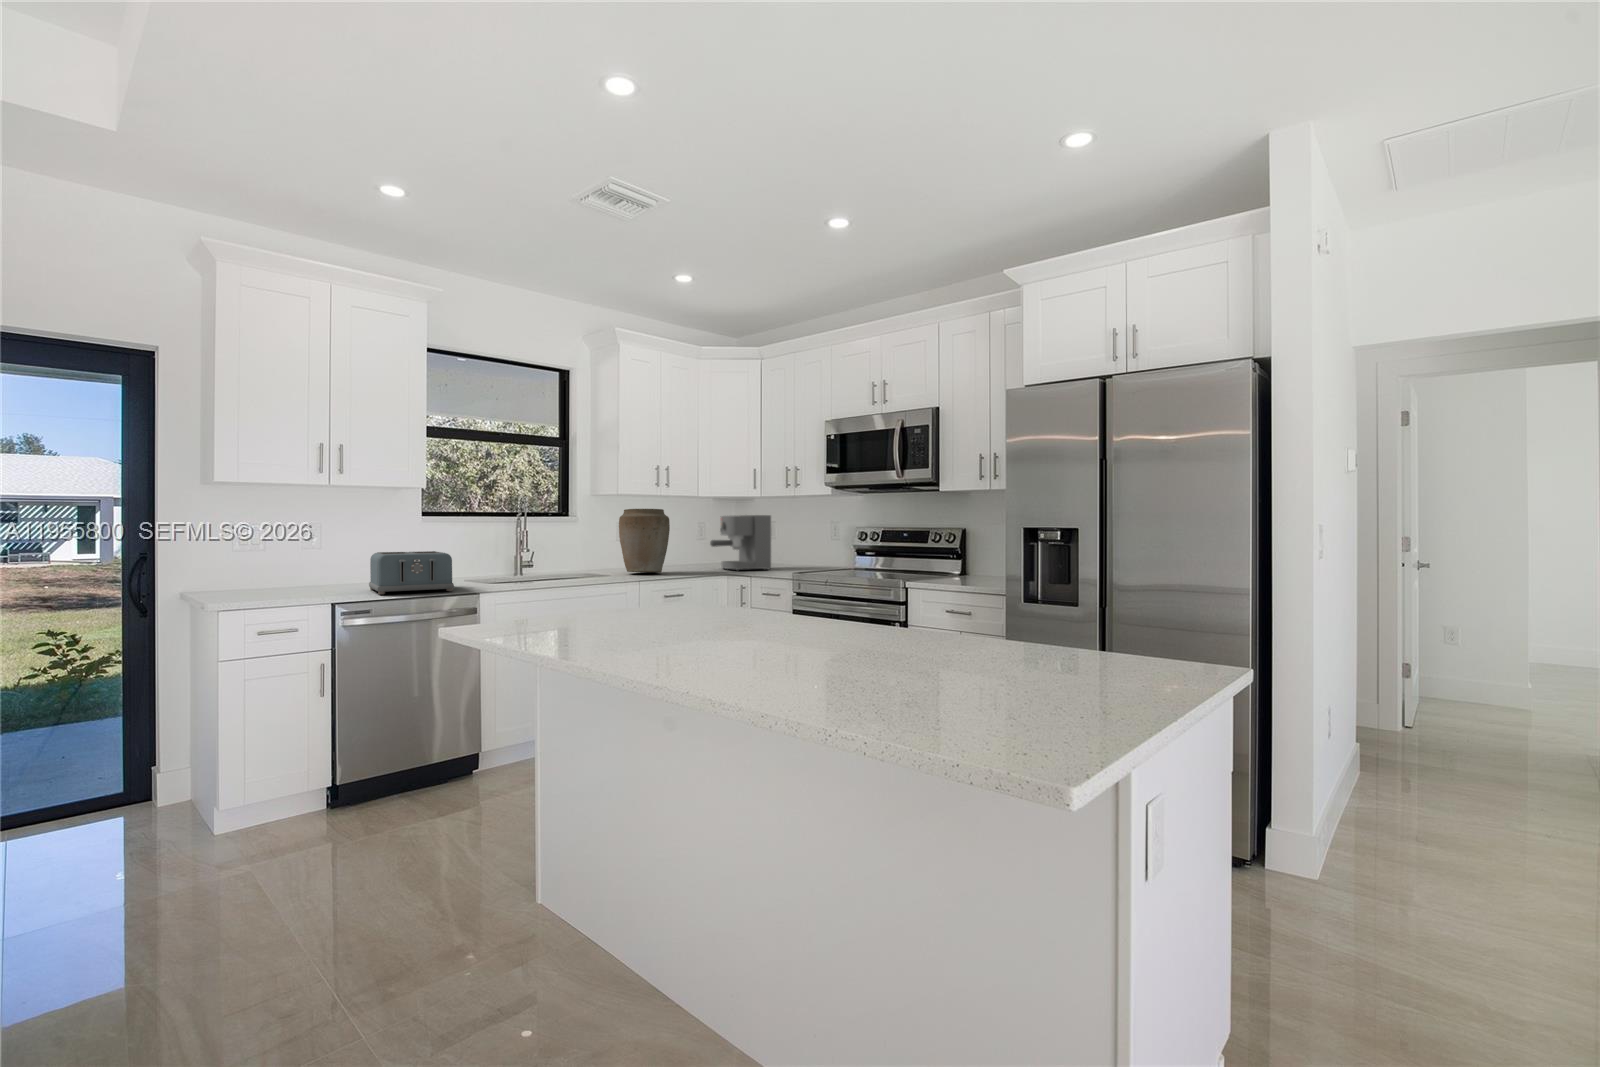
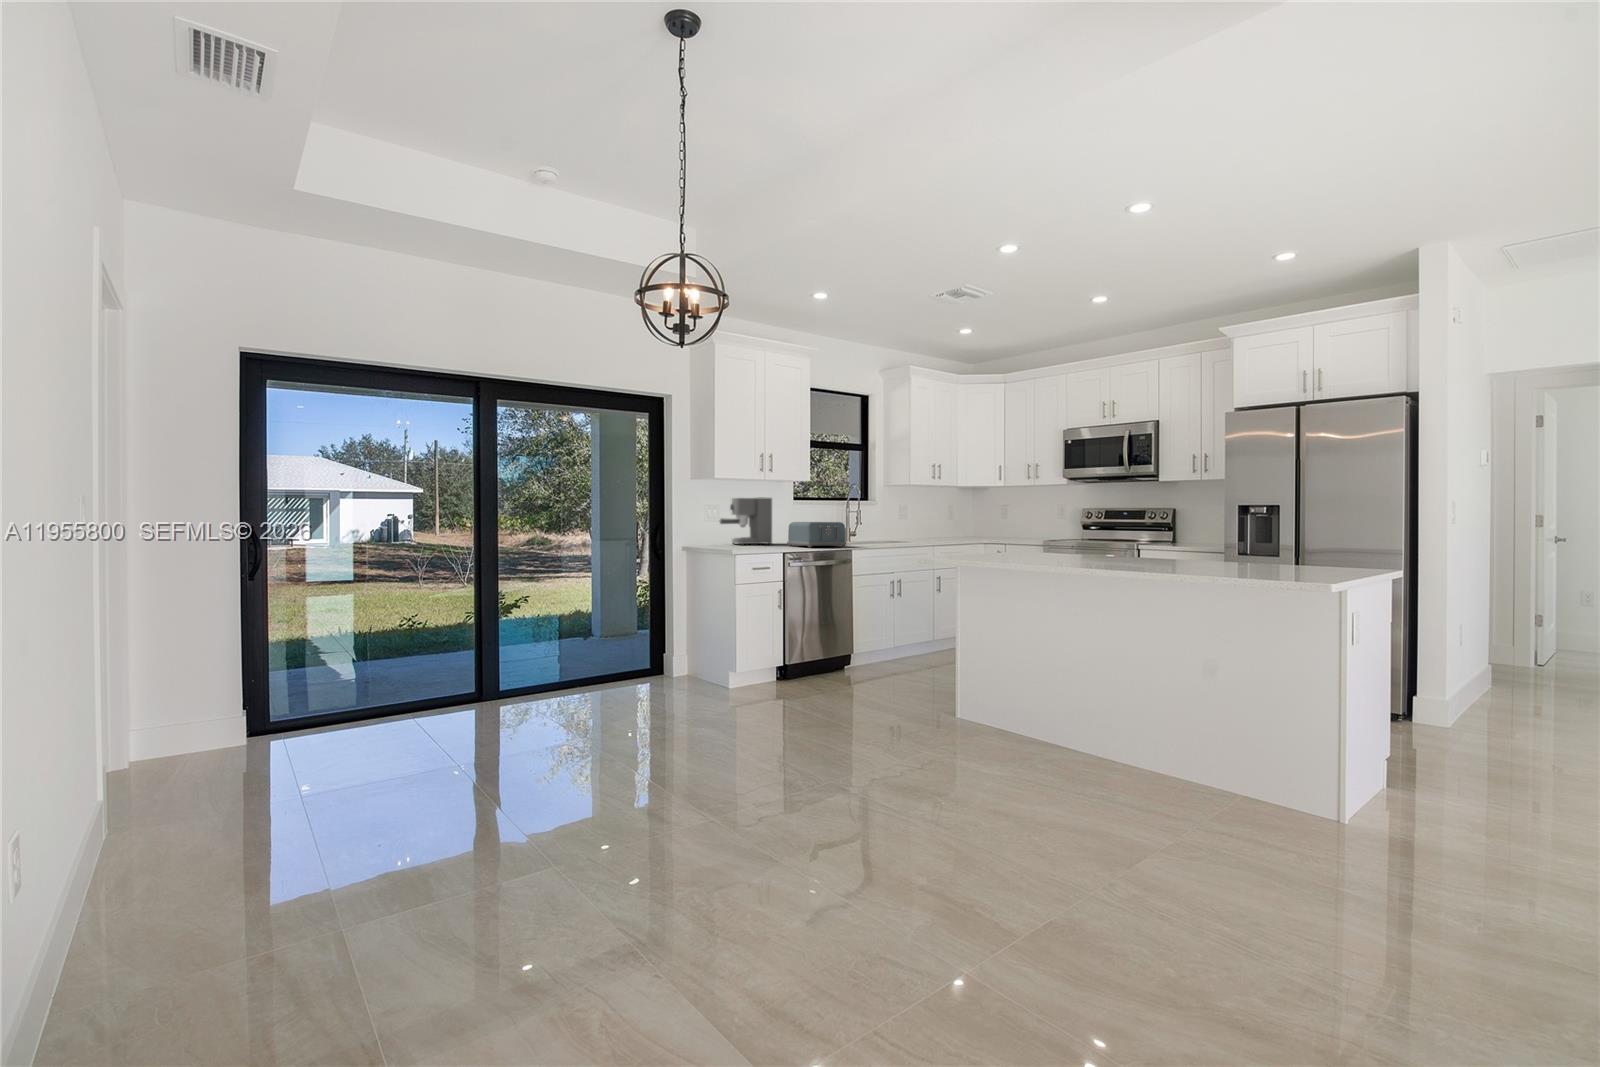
vase: present [619,509,670,573] -> none [915,495,951,541]
coffee maker: present [710,515,771,570] -> present [720,498,772,544]

